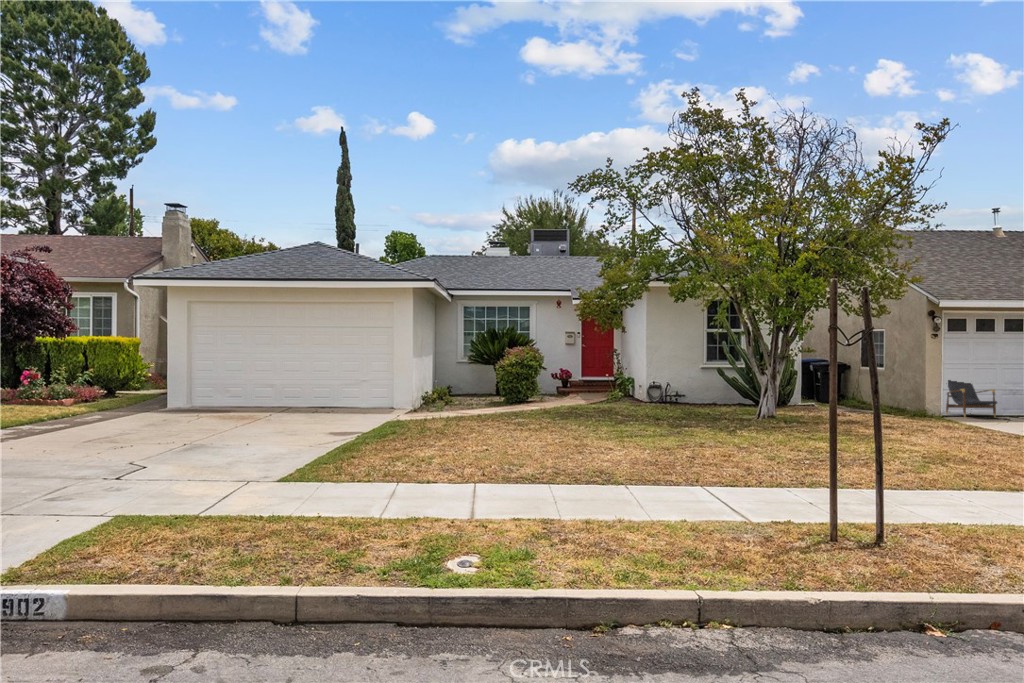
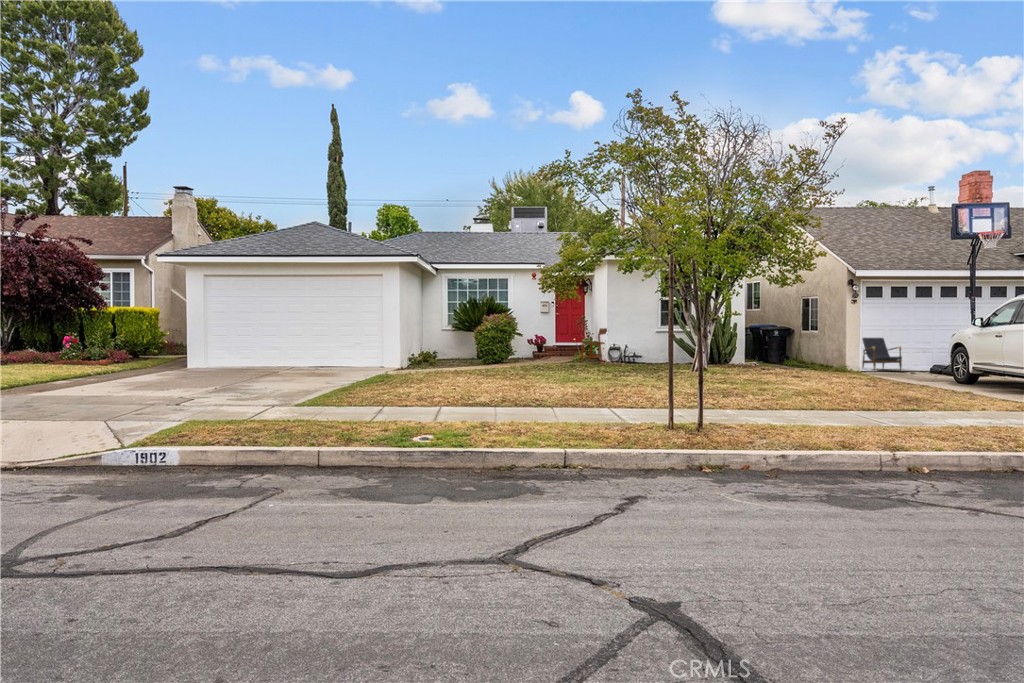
bench: none [616,363,648,404] -> present [580,328,607,363]

